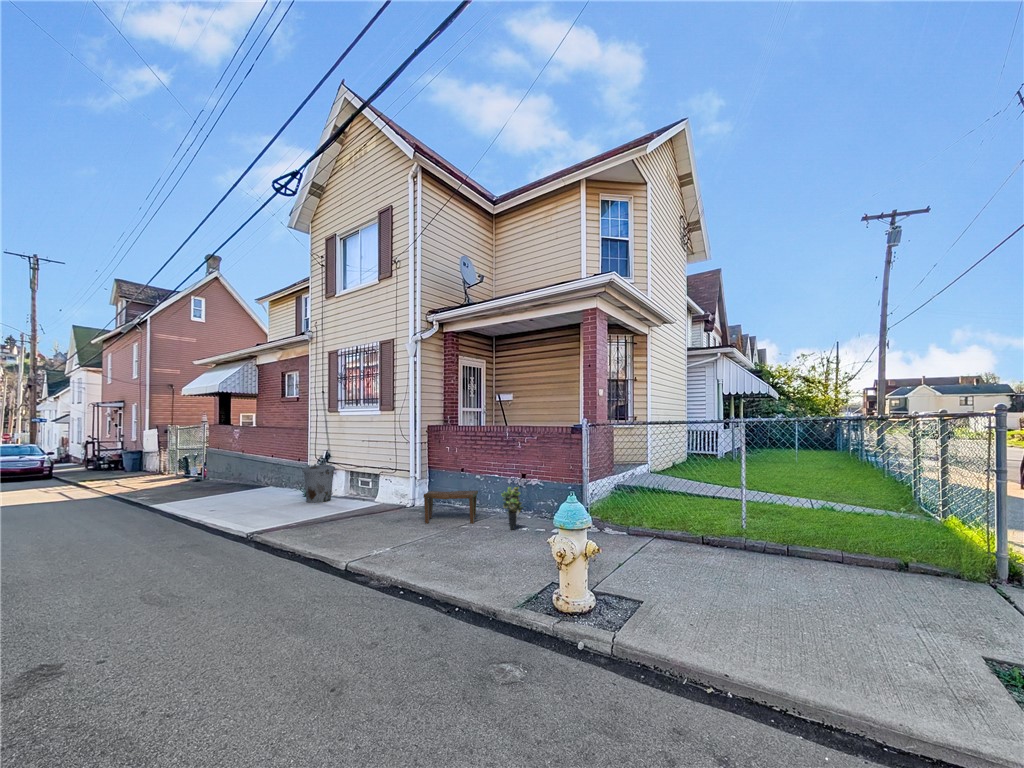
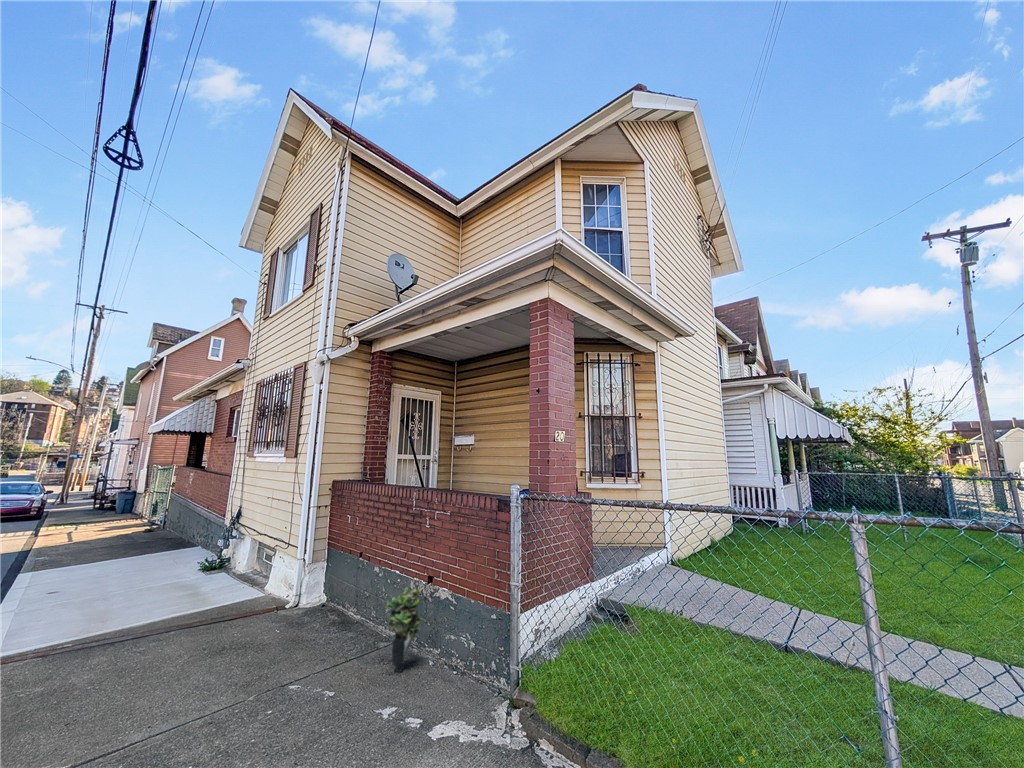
trash can: present [302,463,335,503] -> none [194,528,242,584]
bench: present [424,491,478,524] -> none [283,583,375,647]

